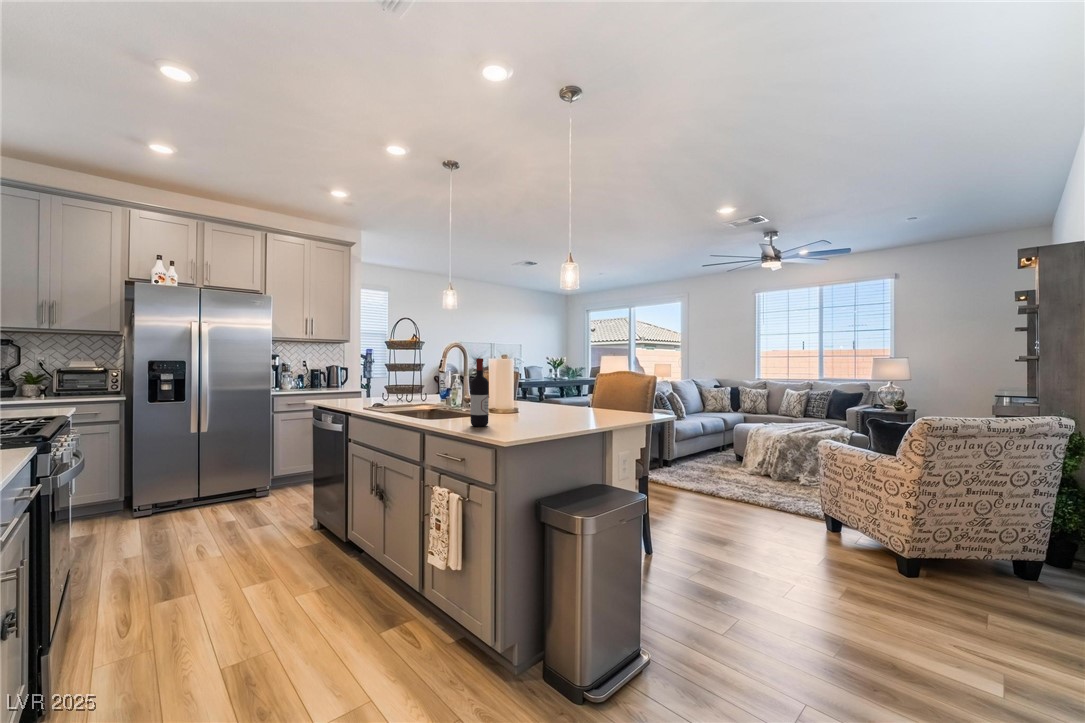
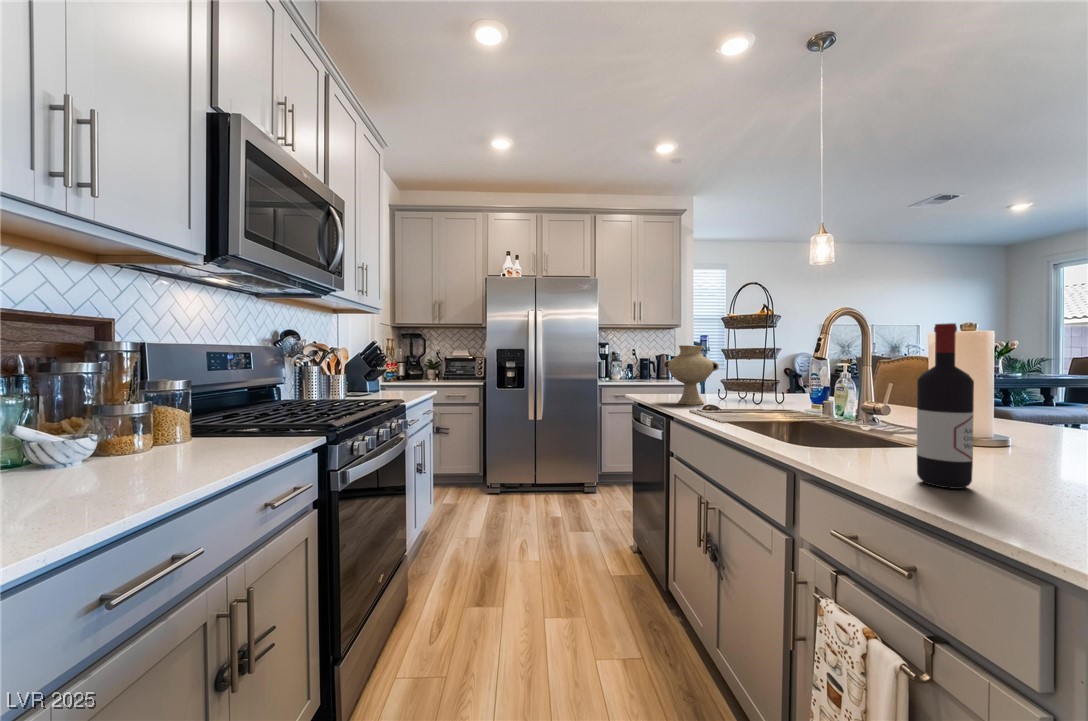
vase: none [341,361,384,405] -> present [663,345,719,405]

